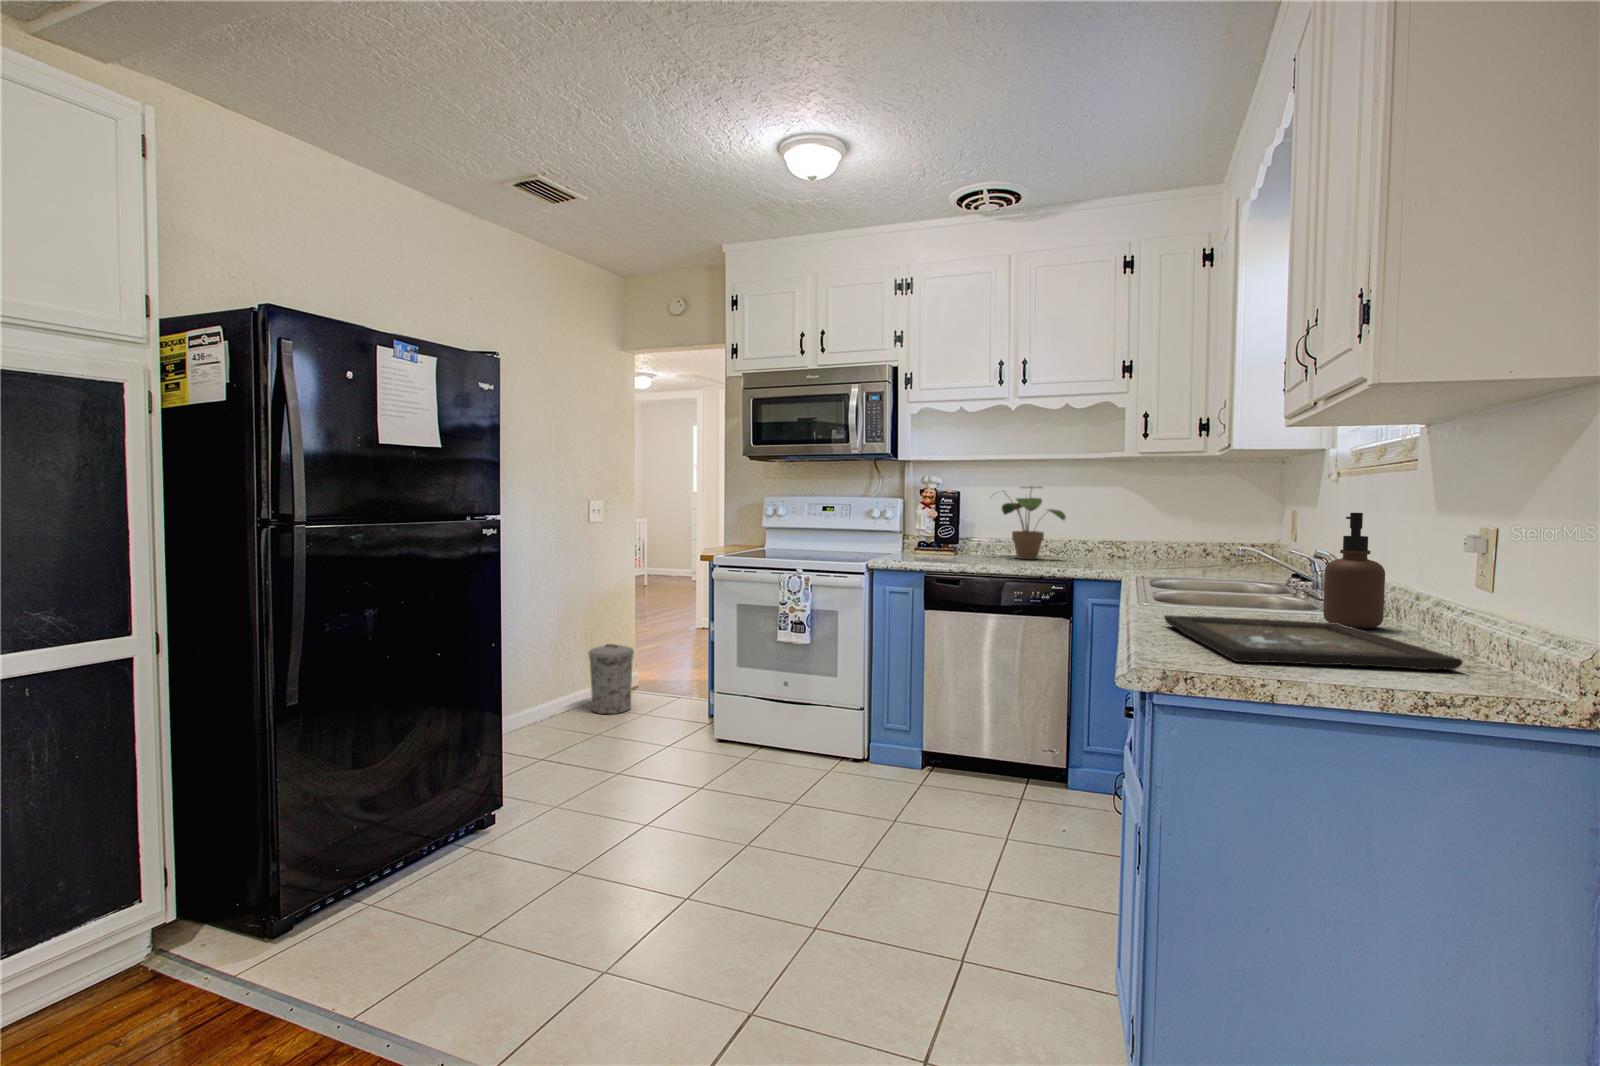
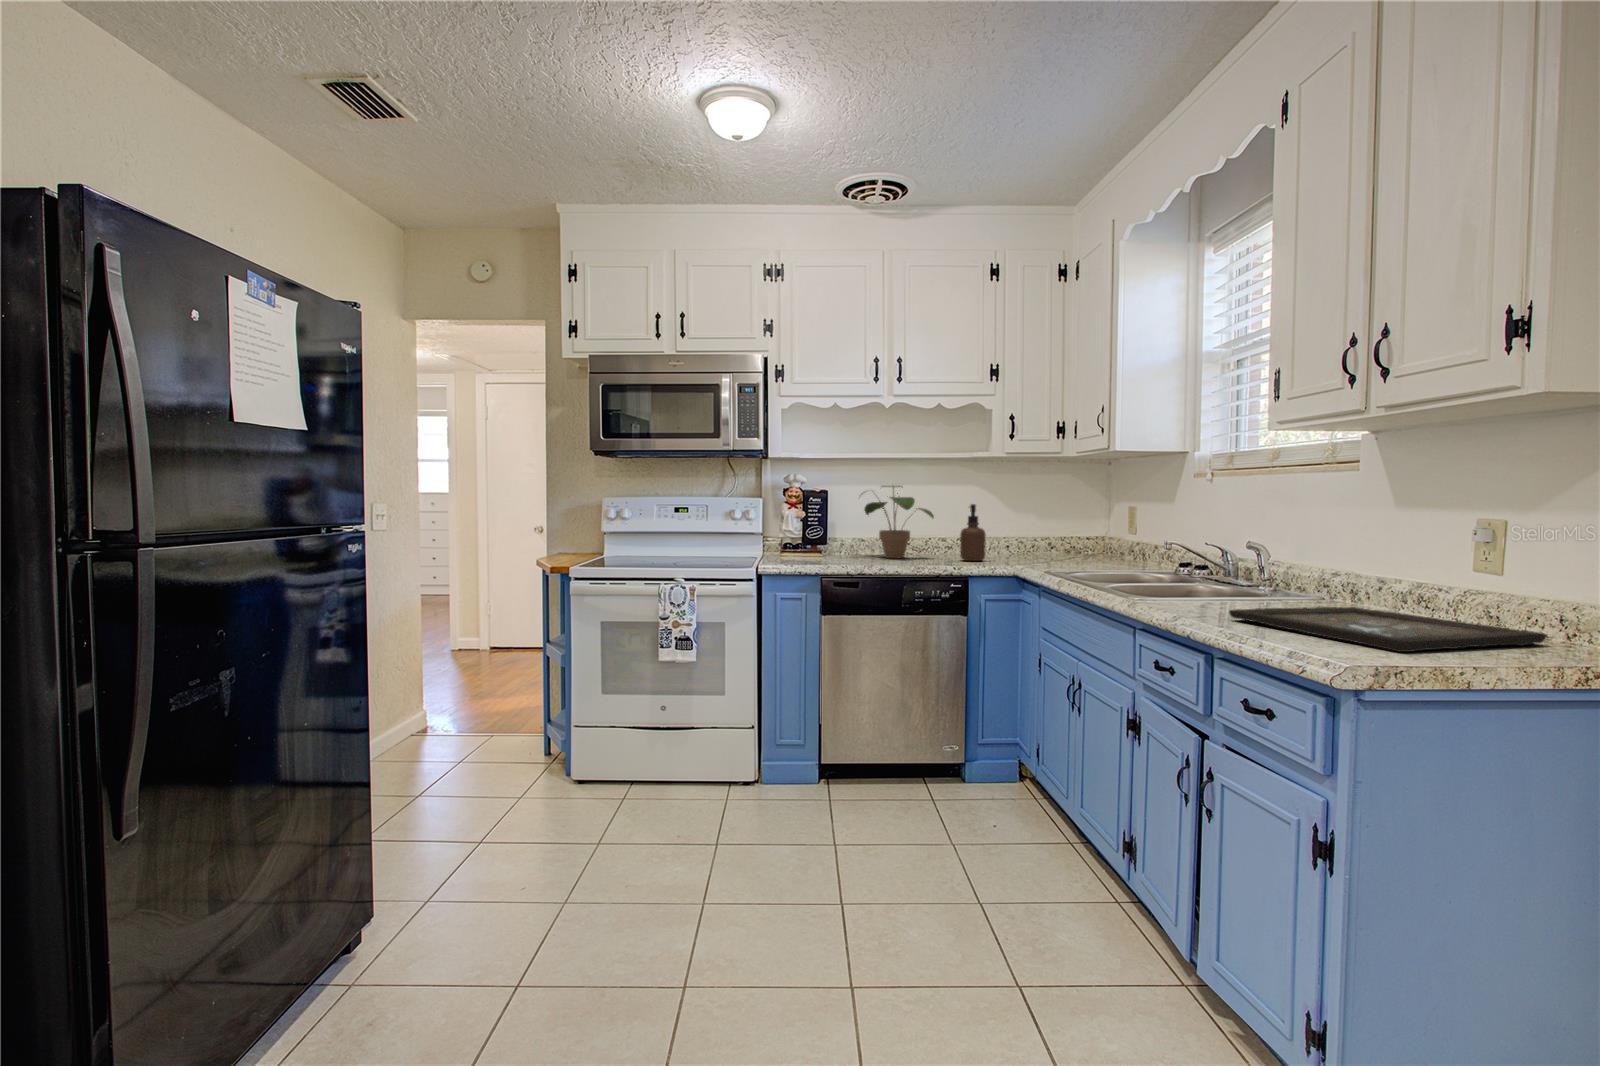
soap dispenser: present [1323,513,1385,628] -> present [960,504,986,561]
trash can: present [589,644,634,714] -> none [377,685,439,775]

